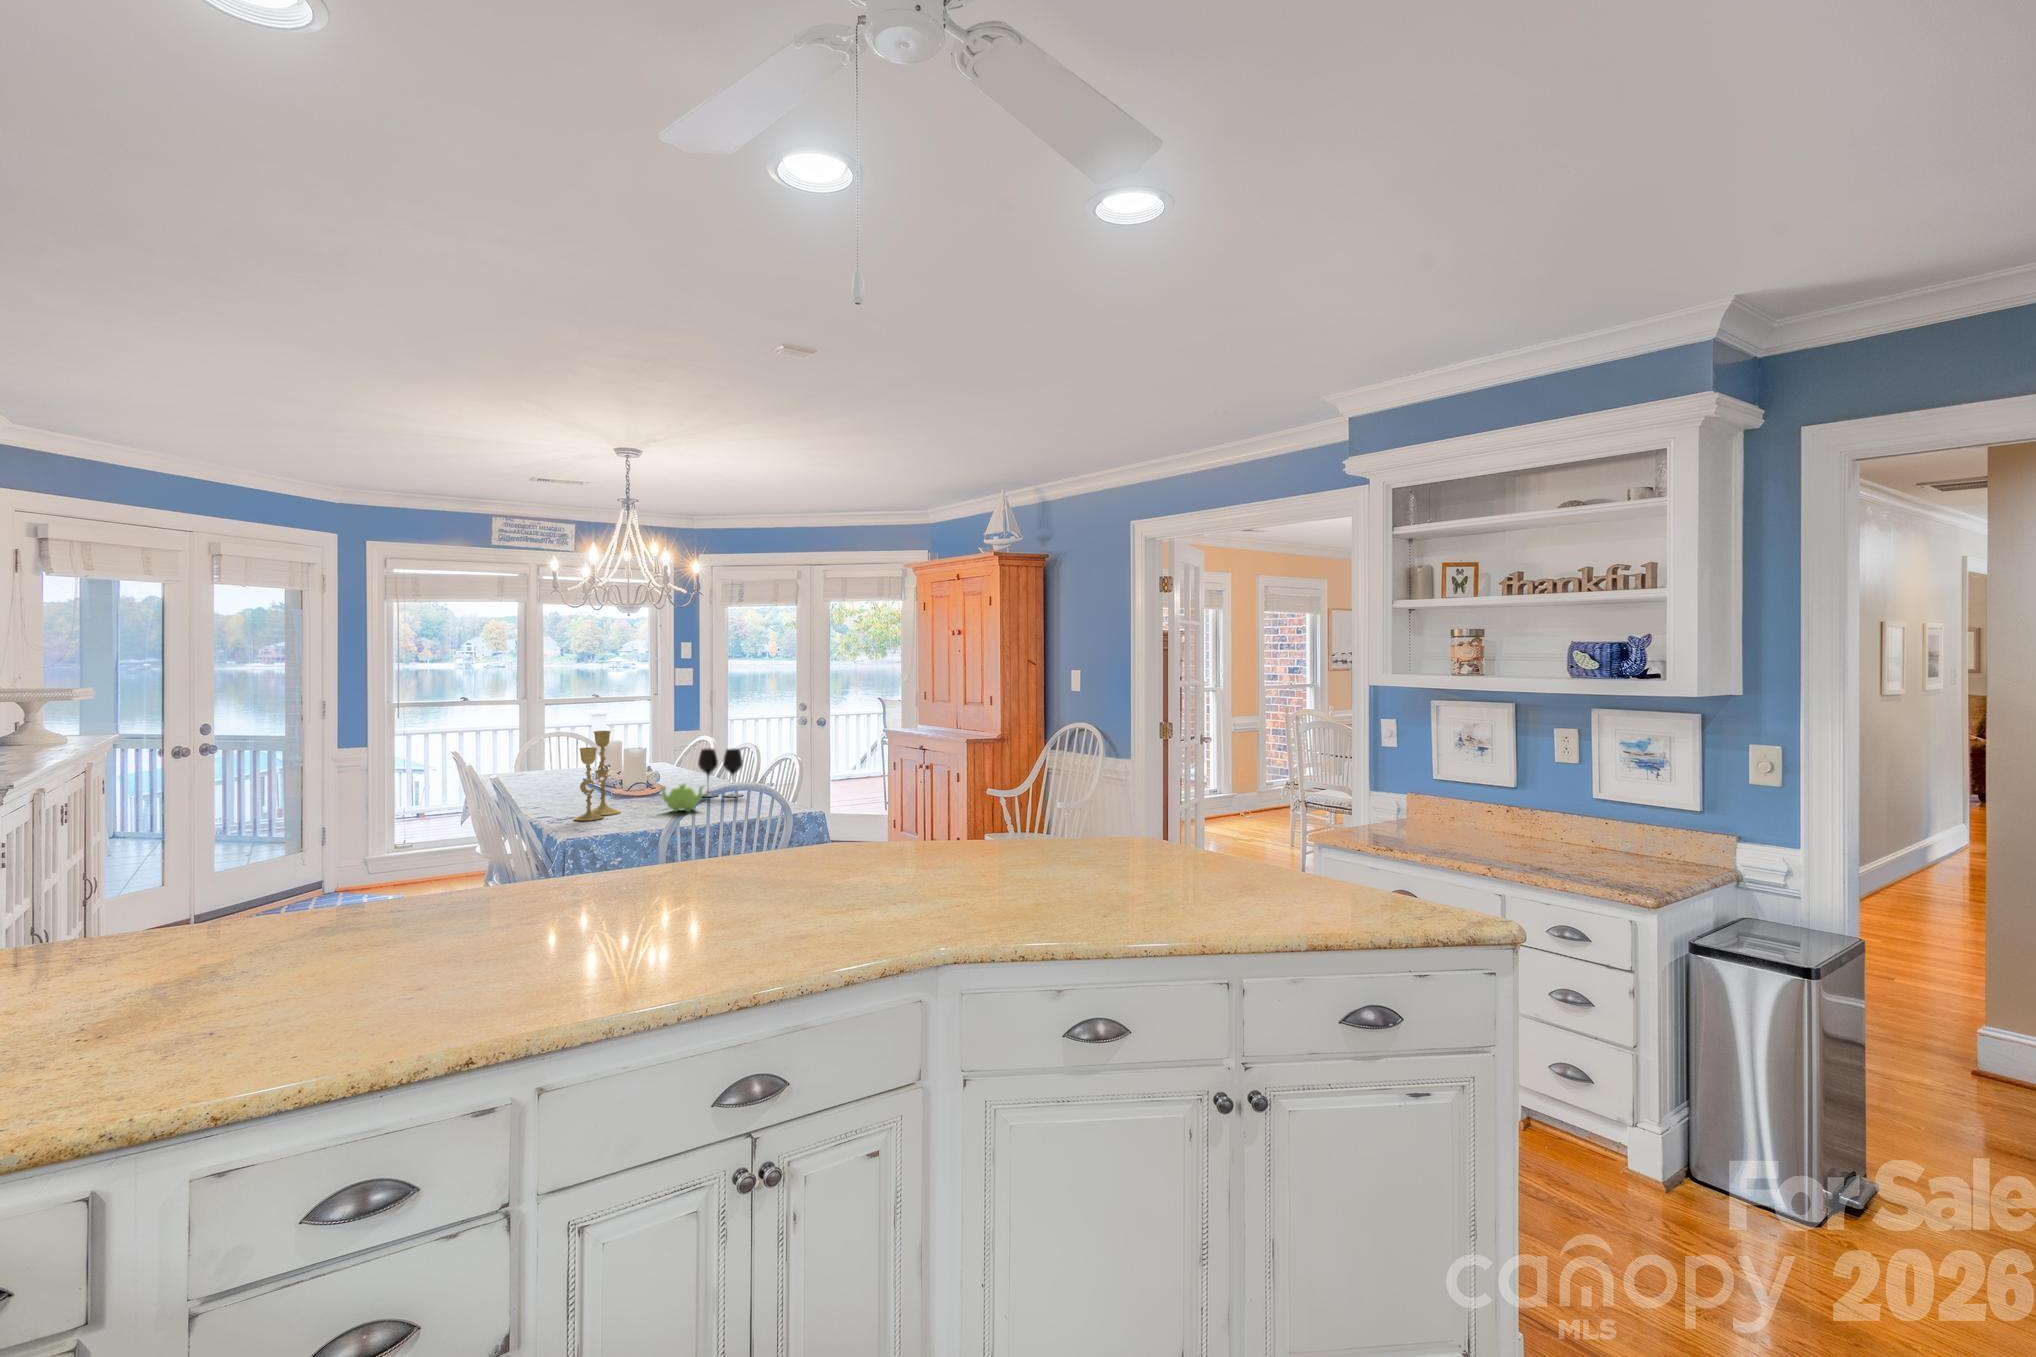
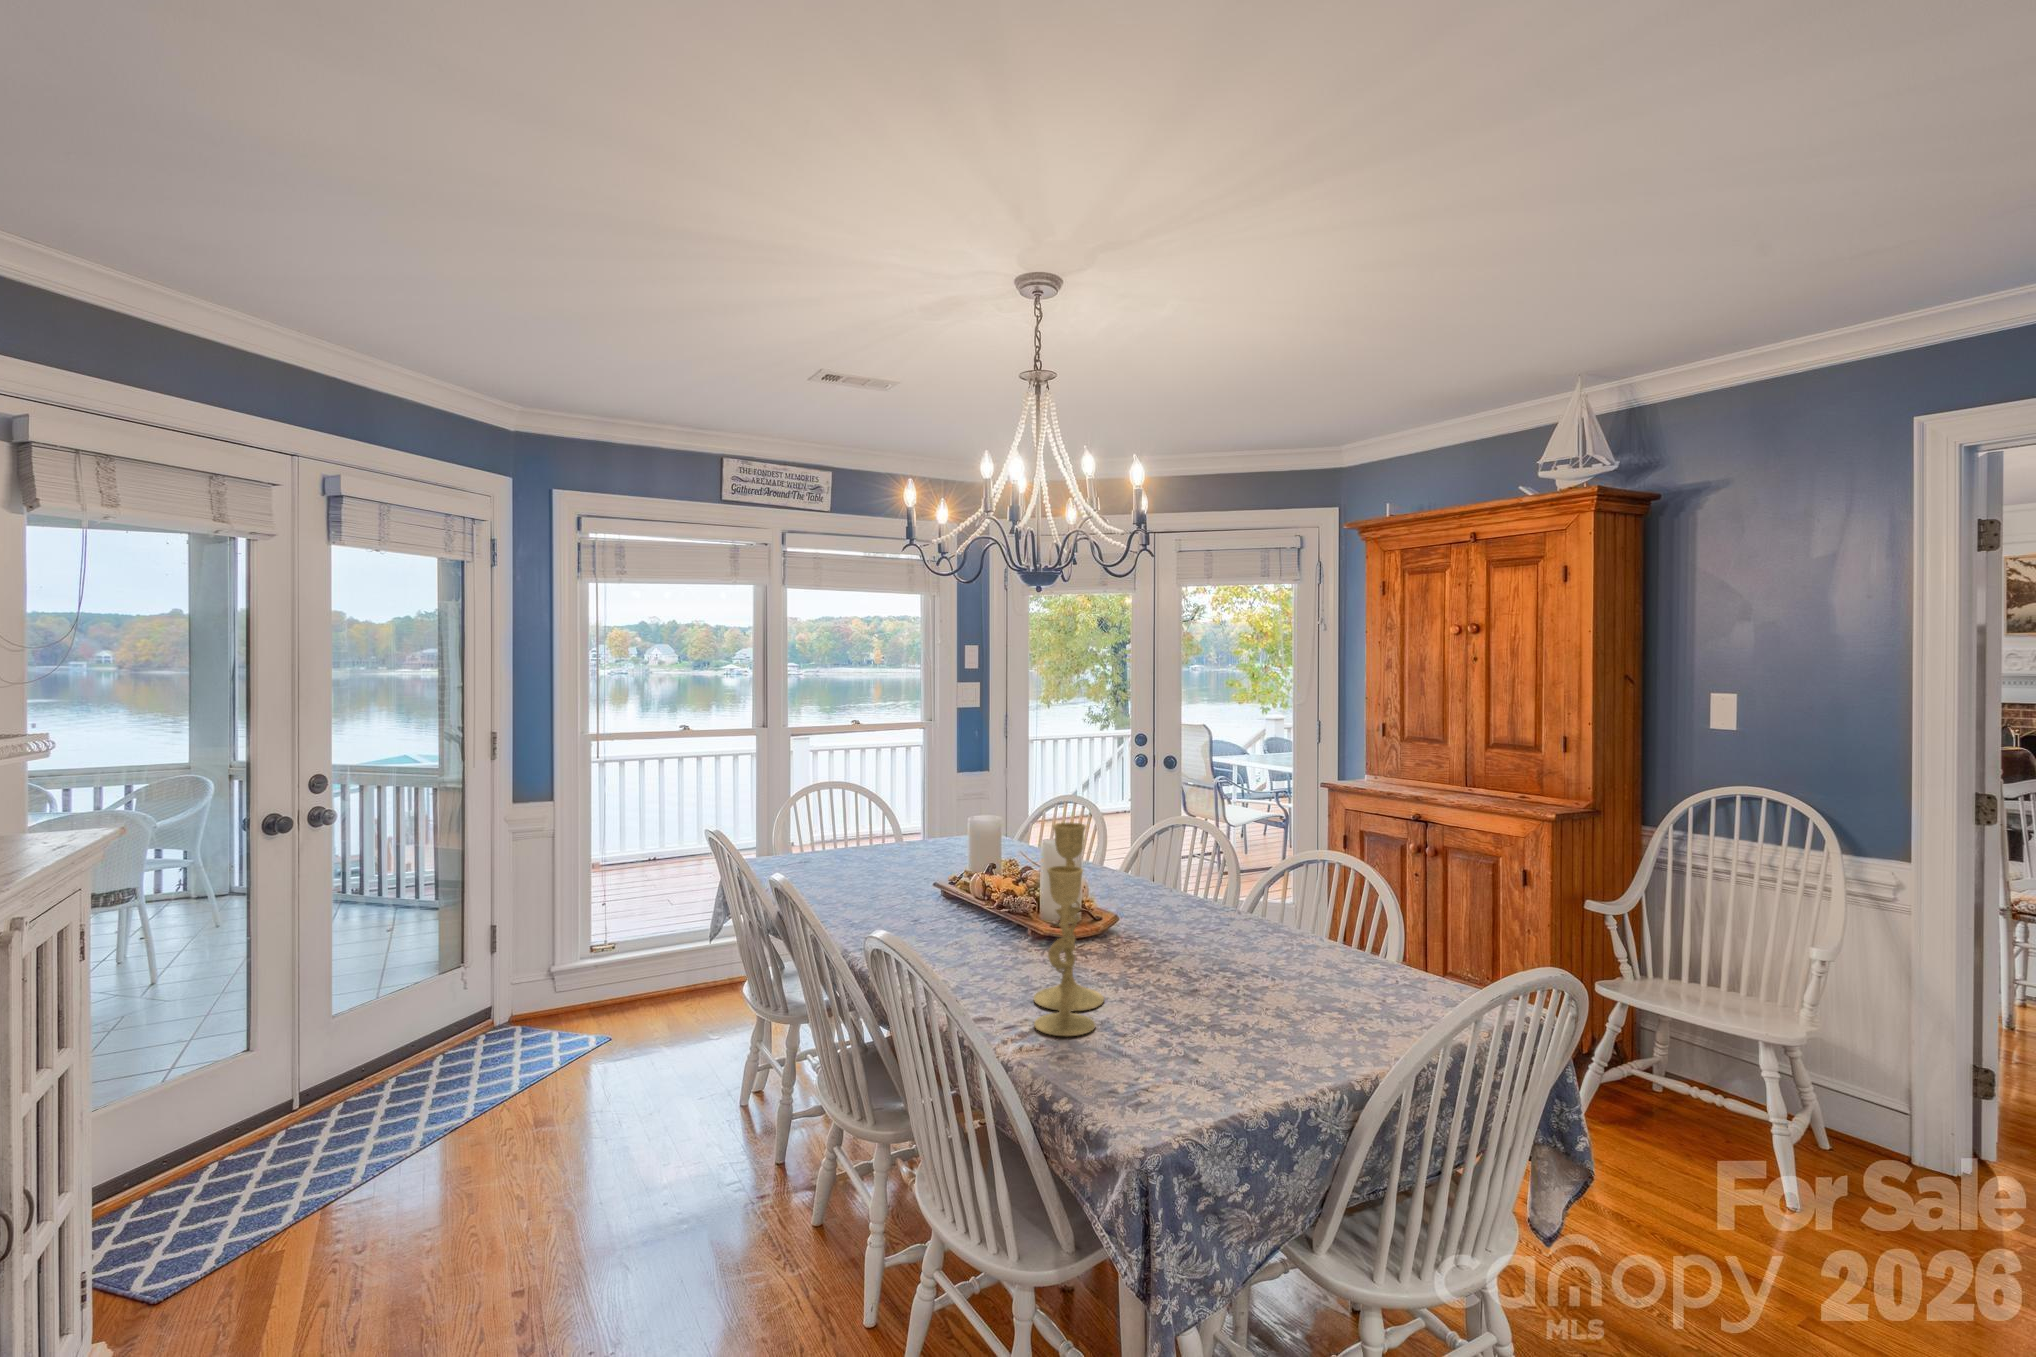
wine glass: present [698,748,743,797] -> none [1184,843,1275,943]
teapot: present [661,784,703,812] -> none [1186,931,1282,1004]

